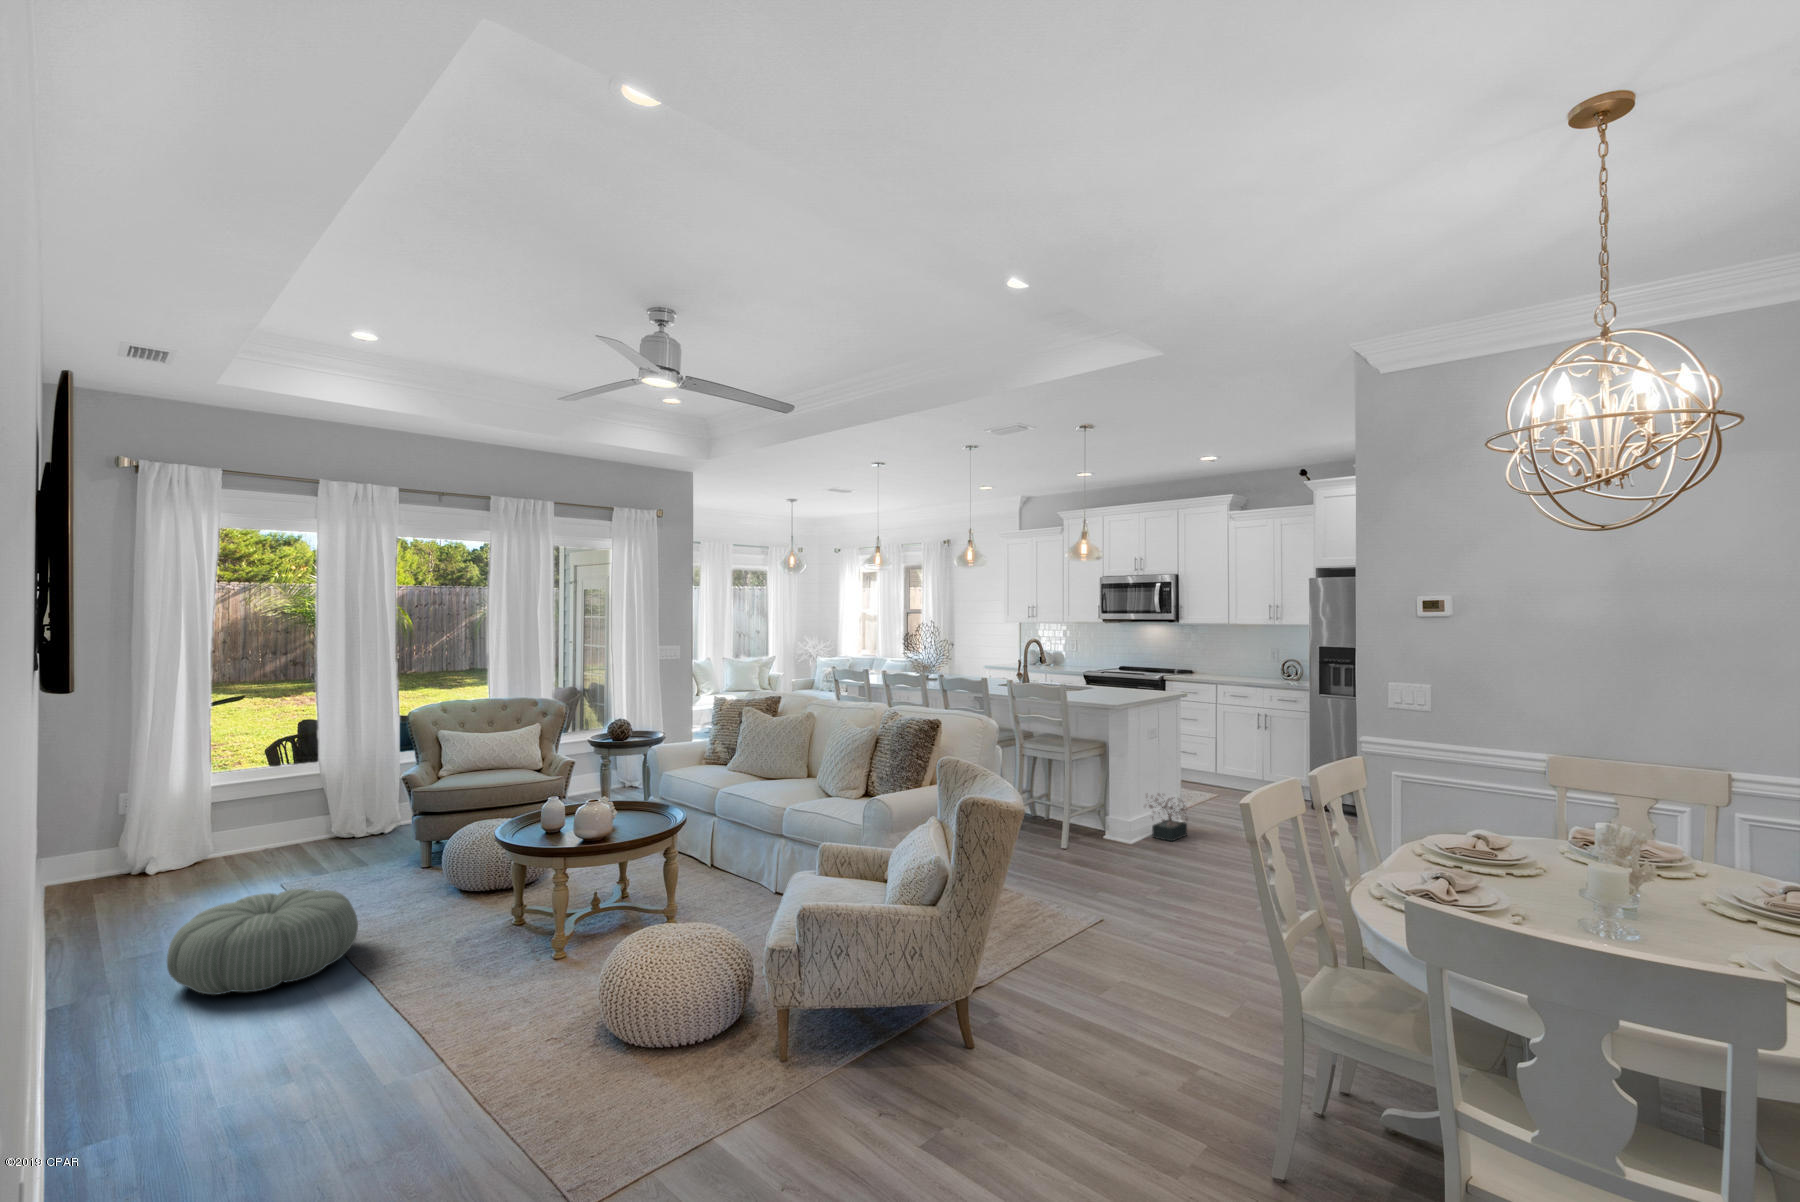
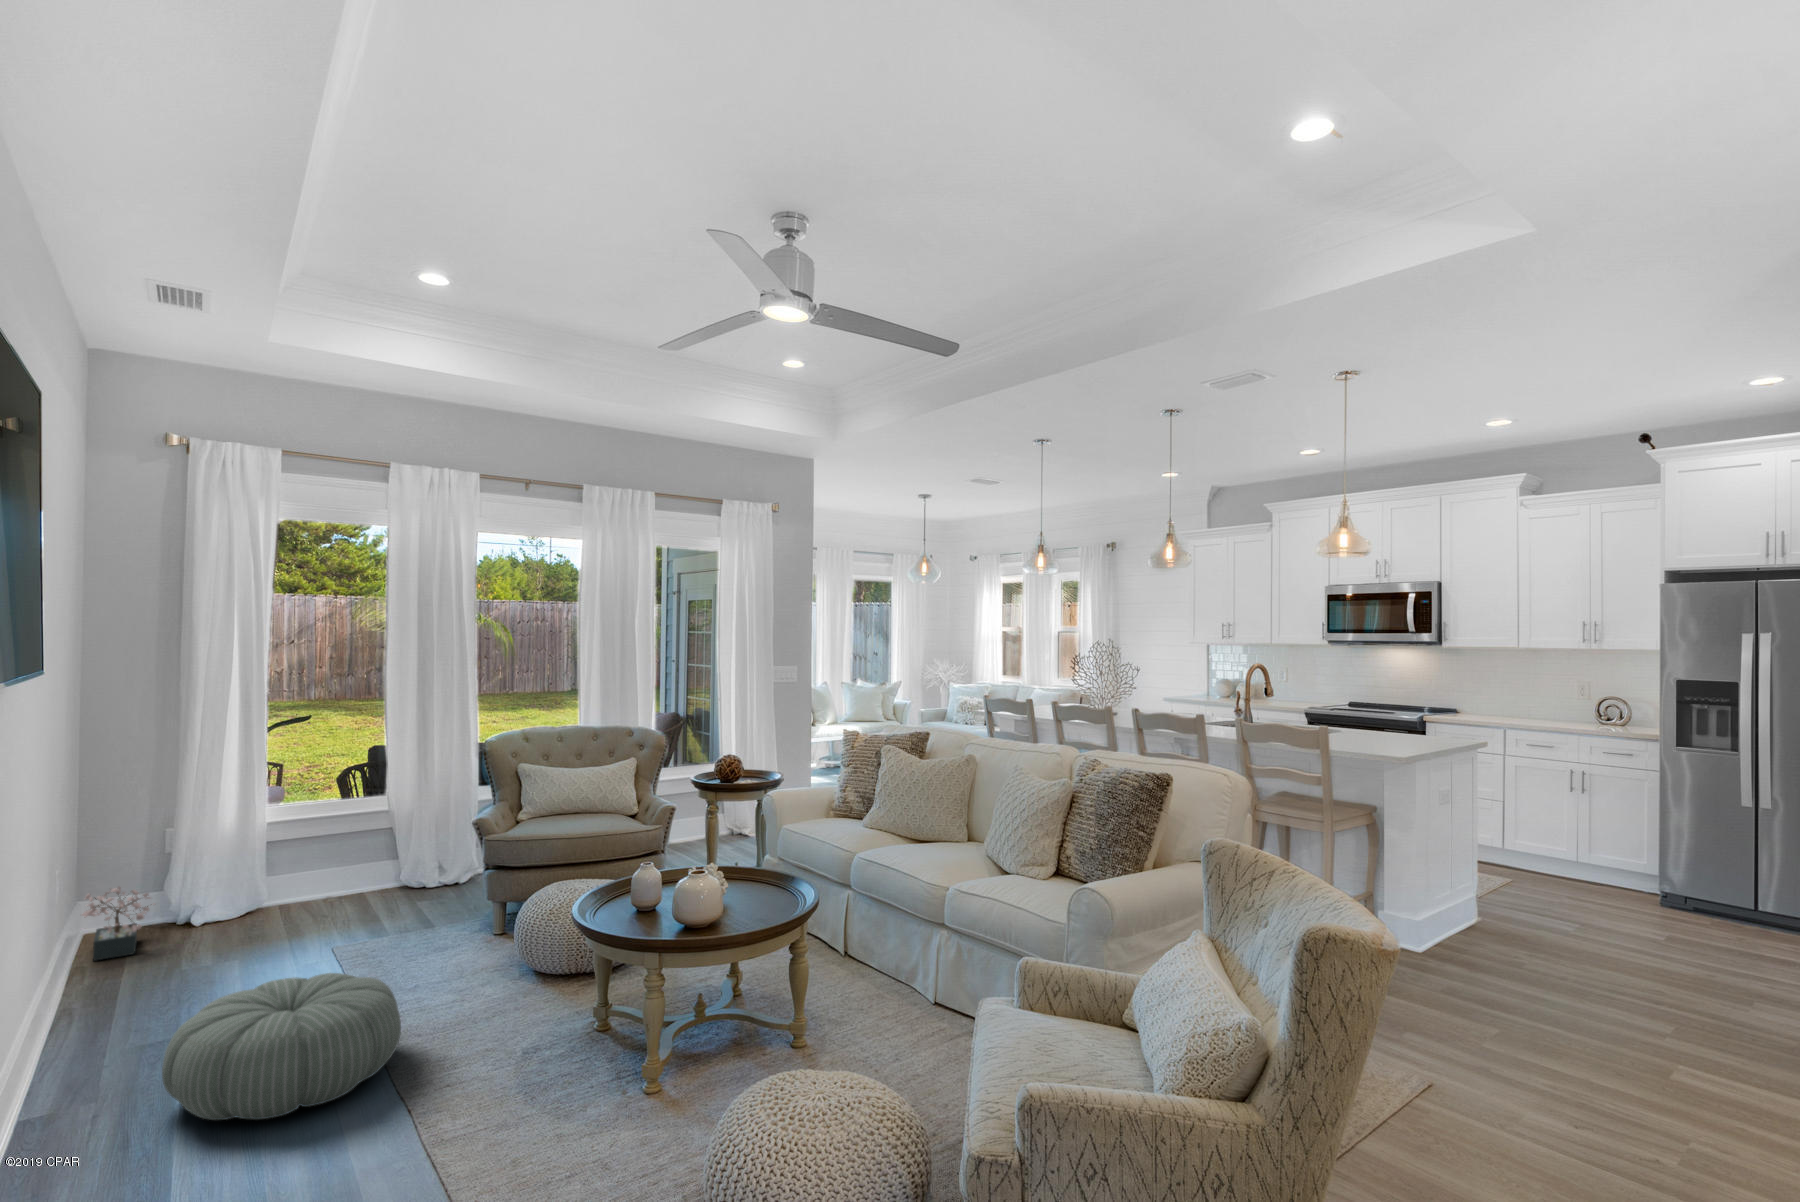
decorative plant: present [1146,793,1188,841] -> present [82,887,152,960]

